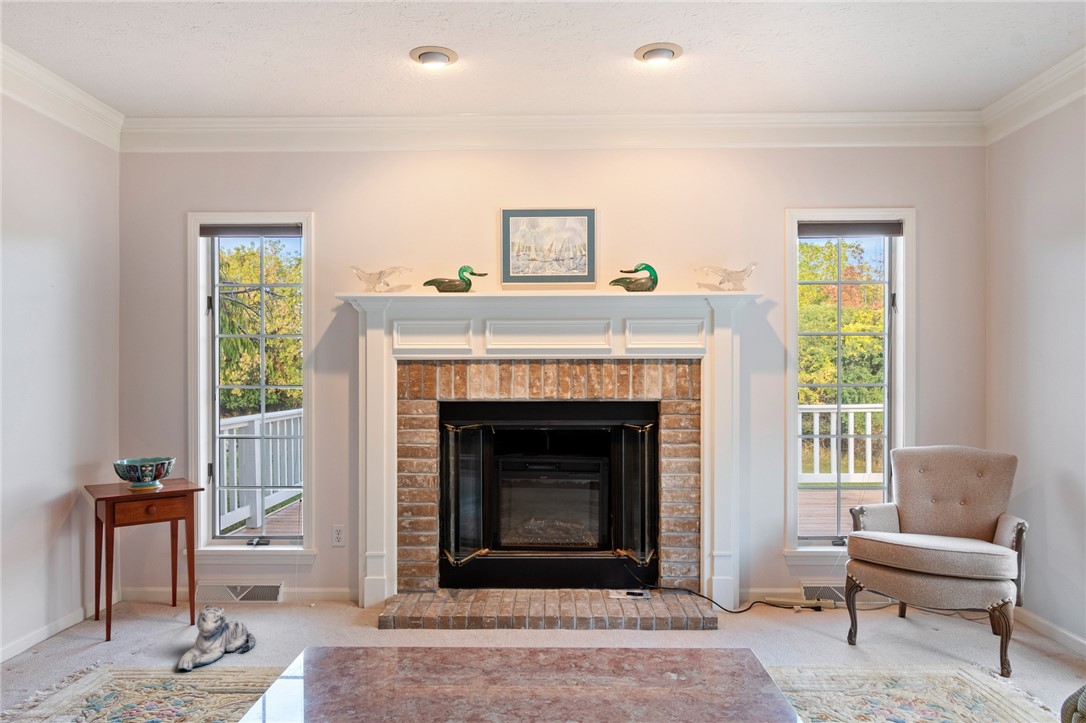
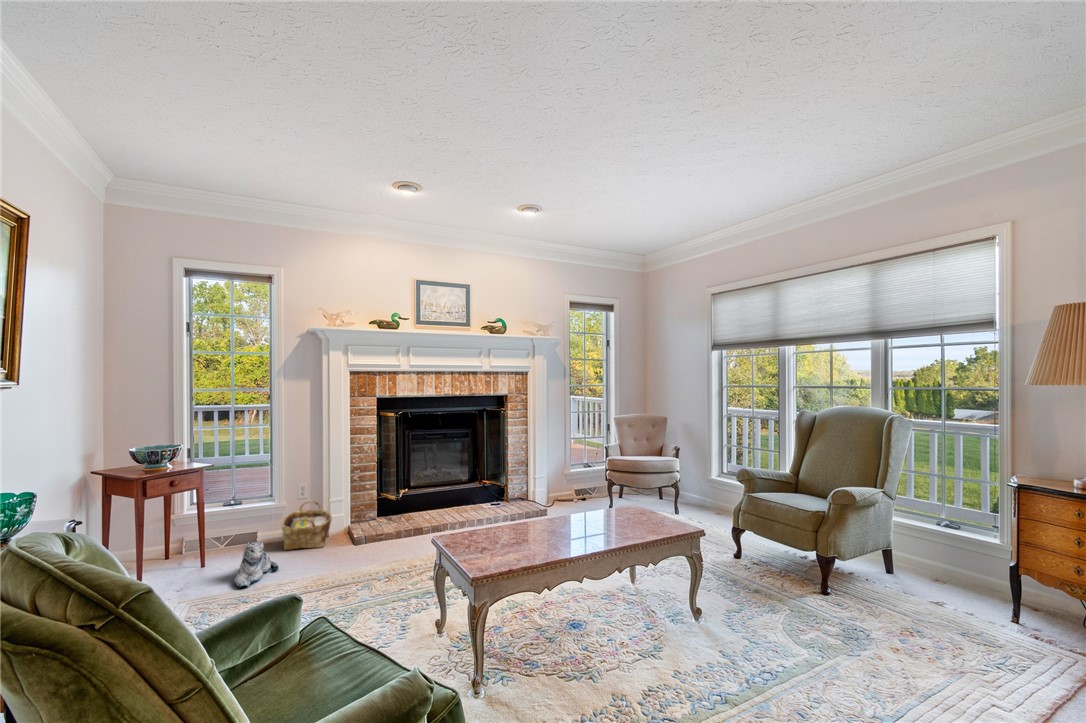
woven basket: none [286,551,363,624] -> present [282,501,332,550]

